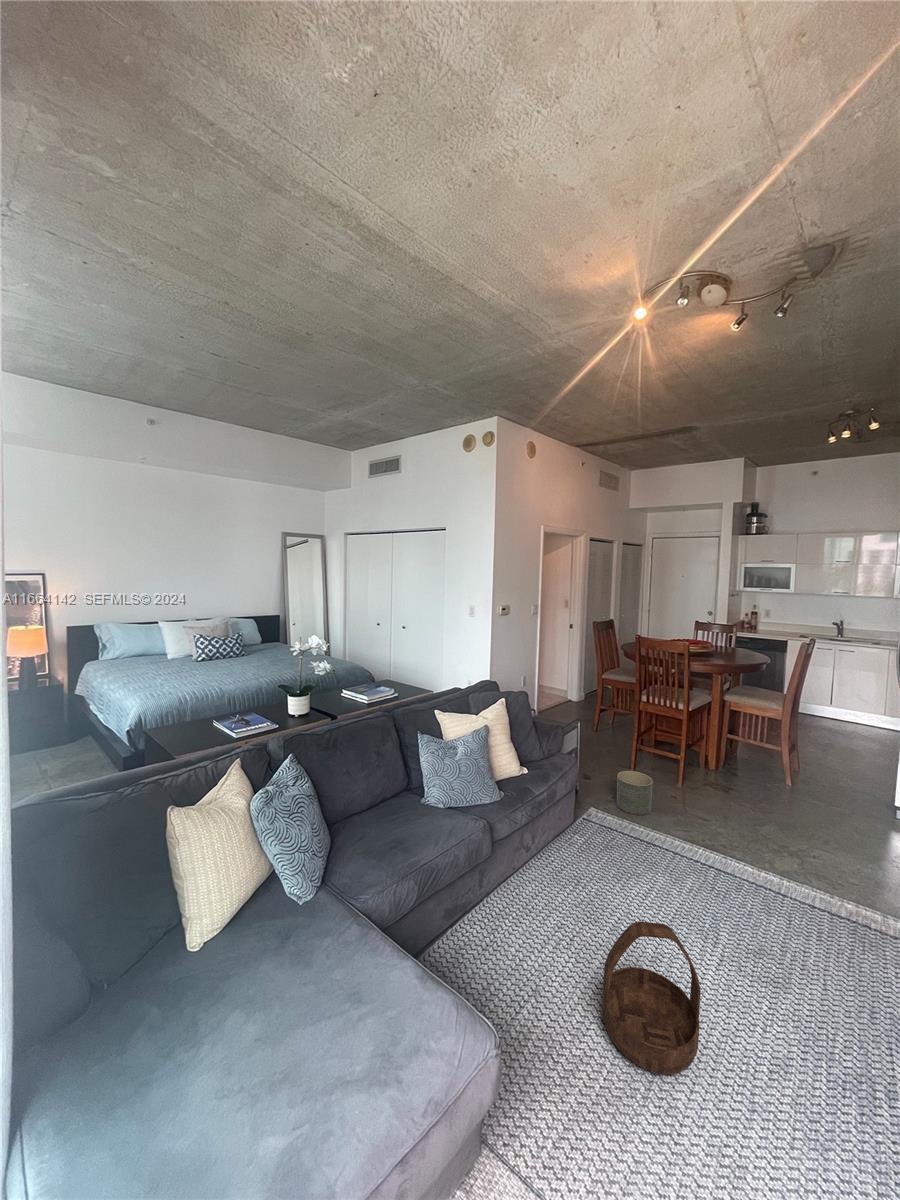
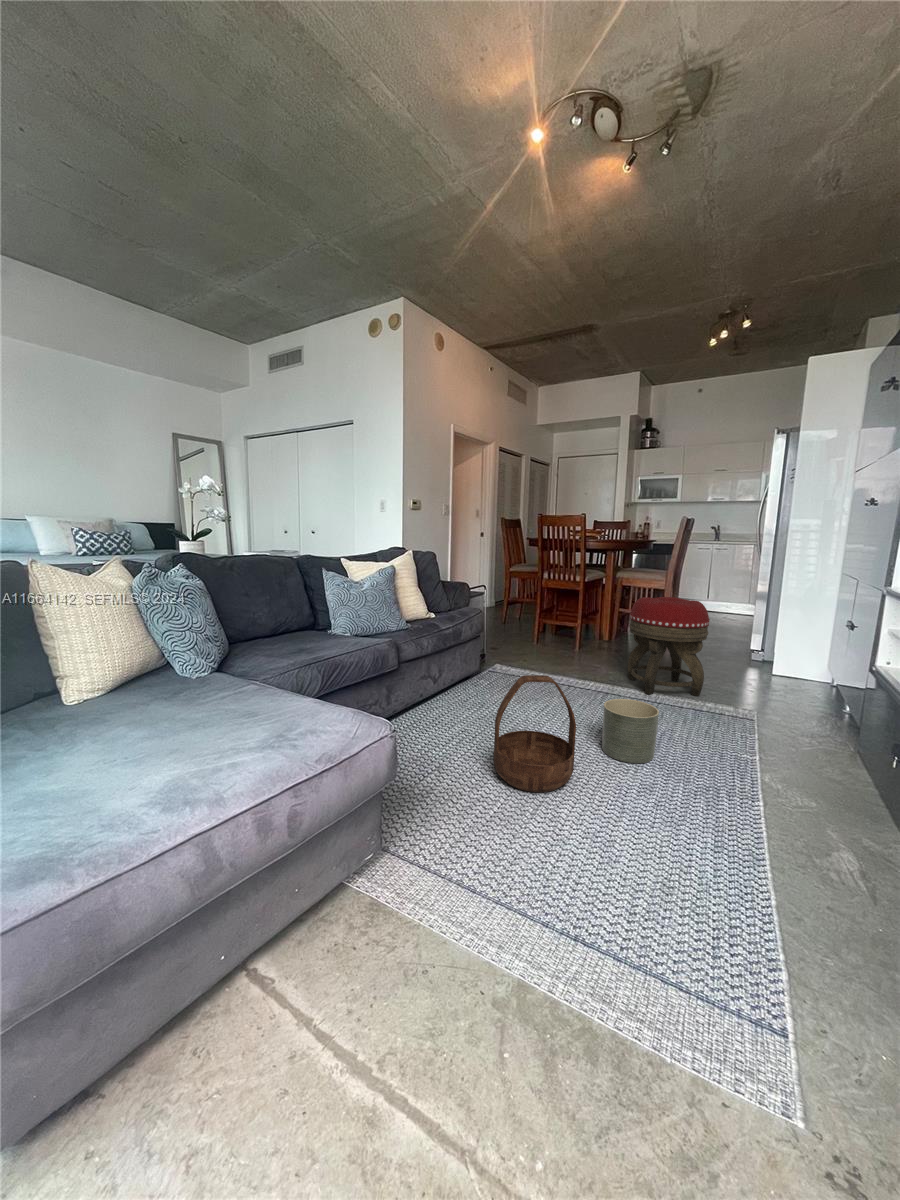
footstool: none [746,761,850,892] -> present [628,597,710,696]
planter: present [617,771,653,815] -> present [602,699,659,763]

